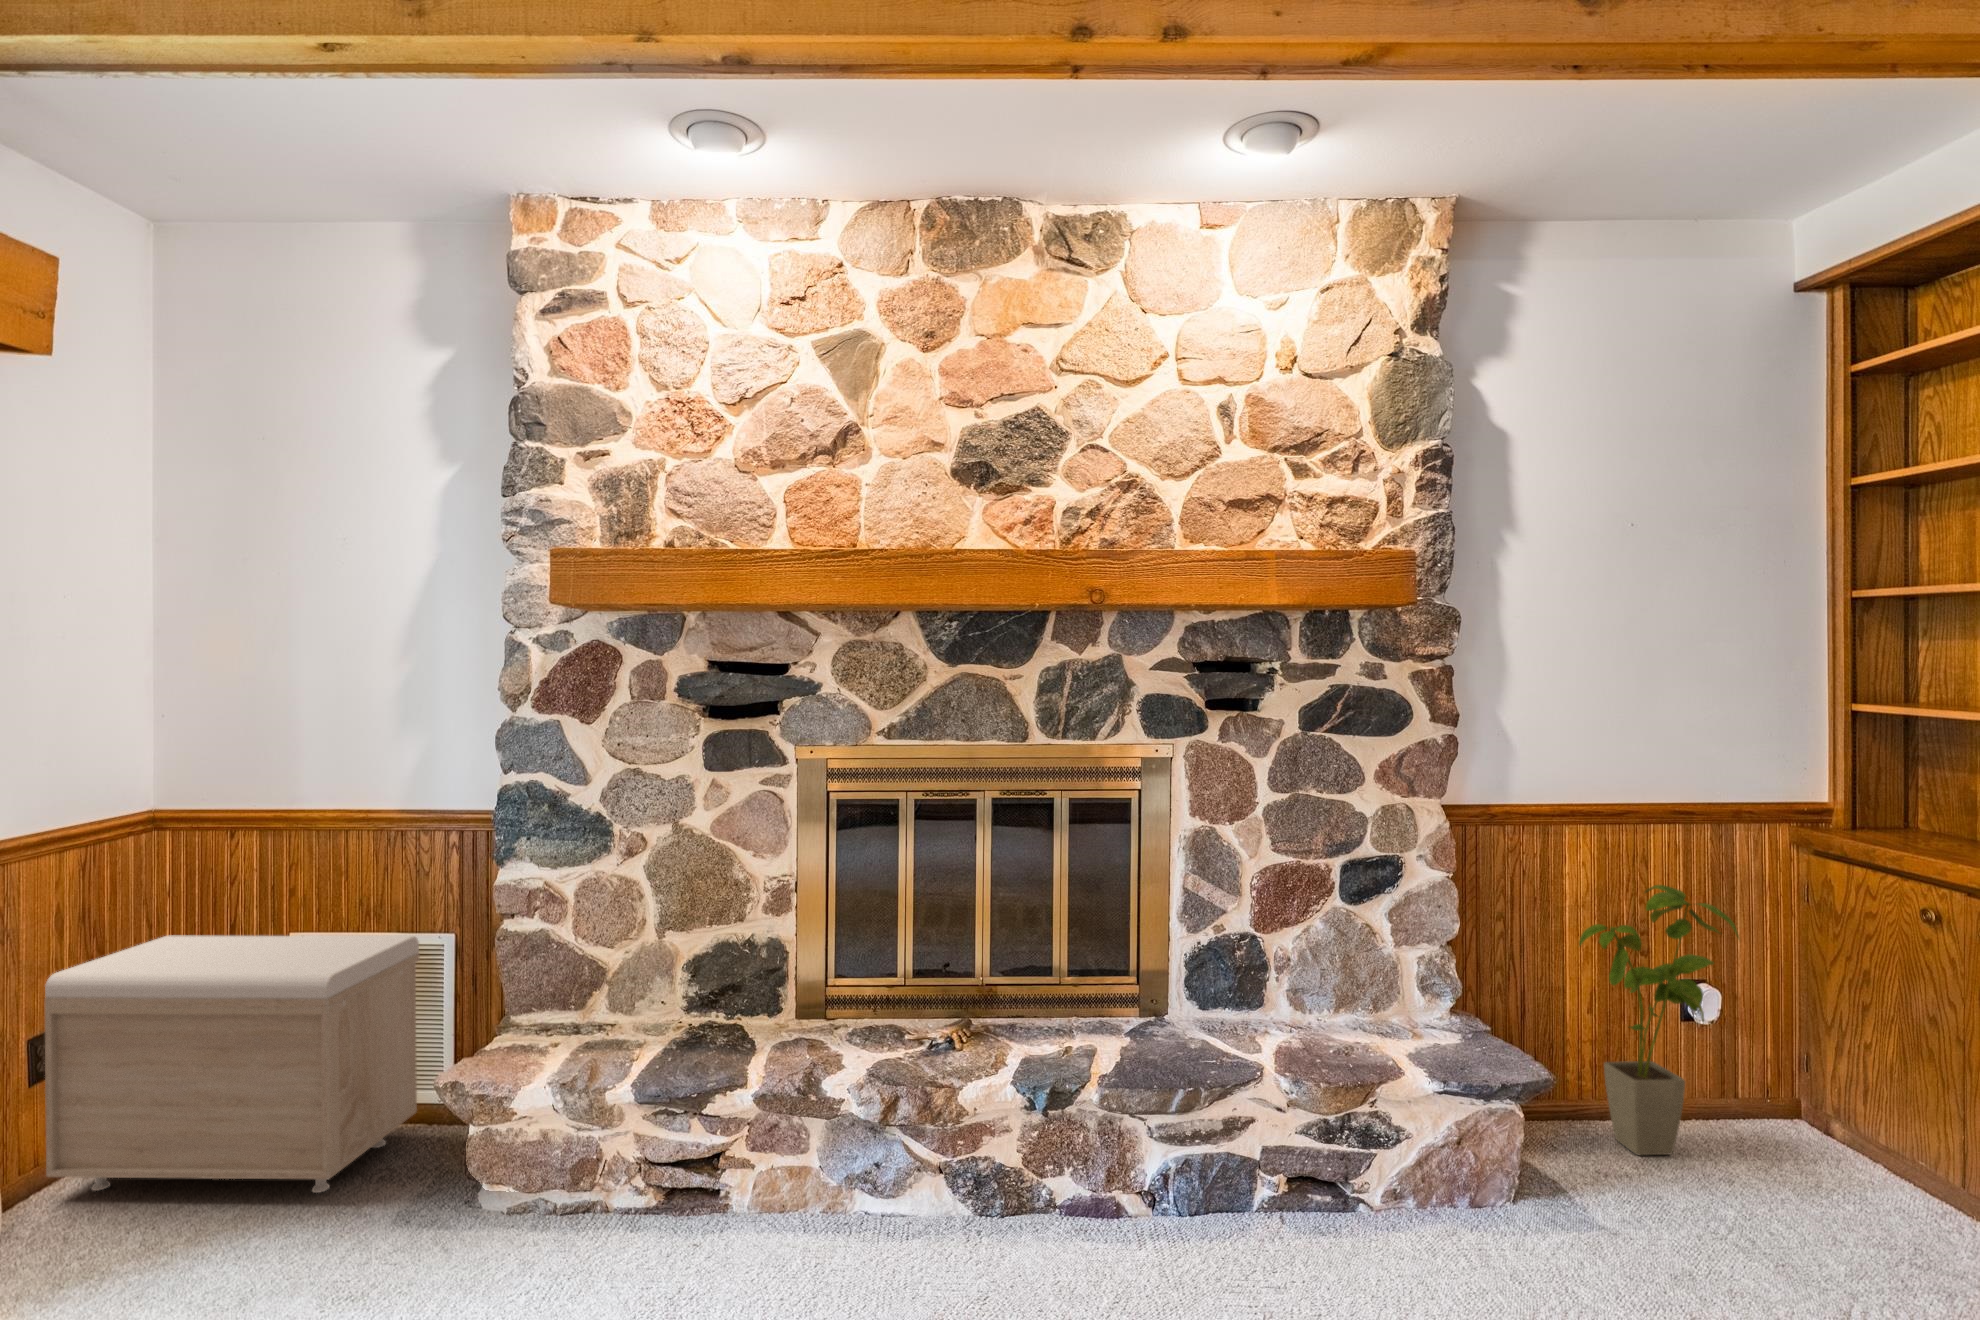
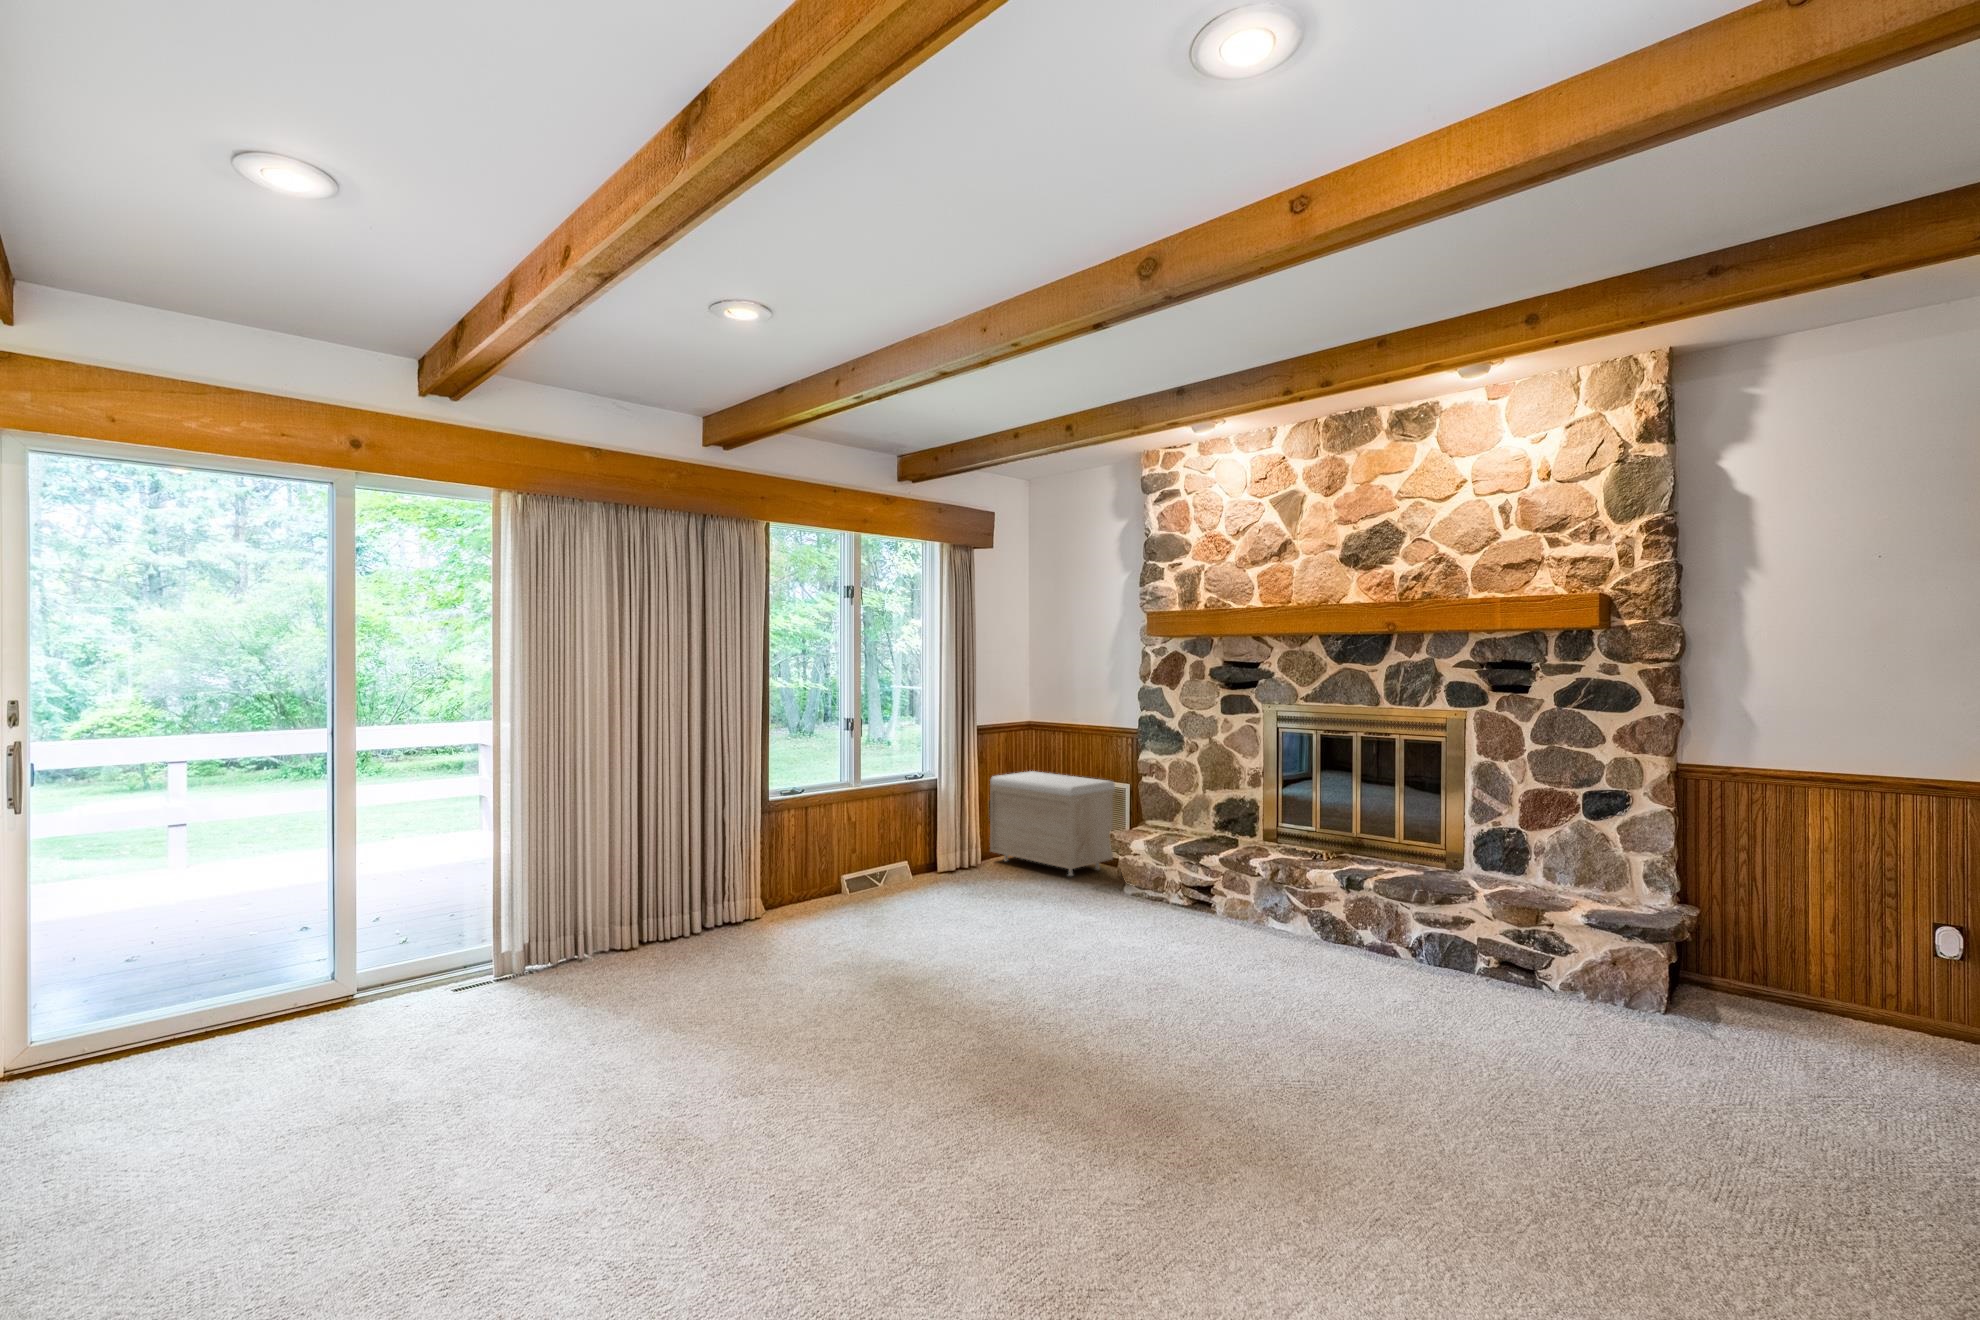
house plant: present [1579,885,1739,1155] -> none [1794,833,1942,1037]

